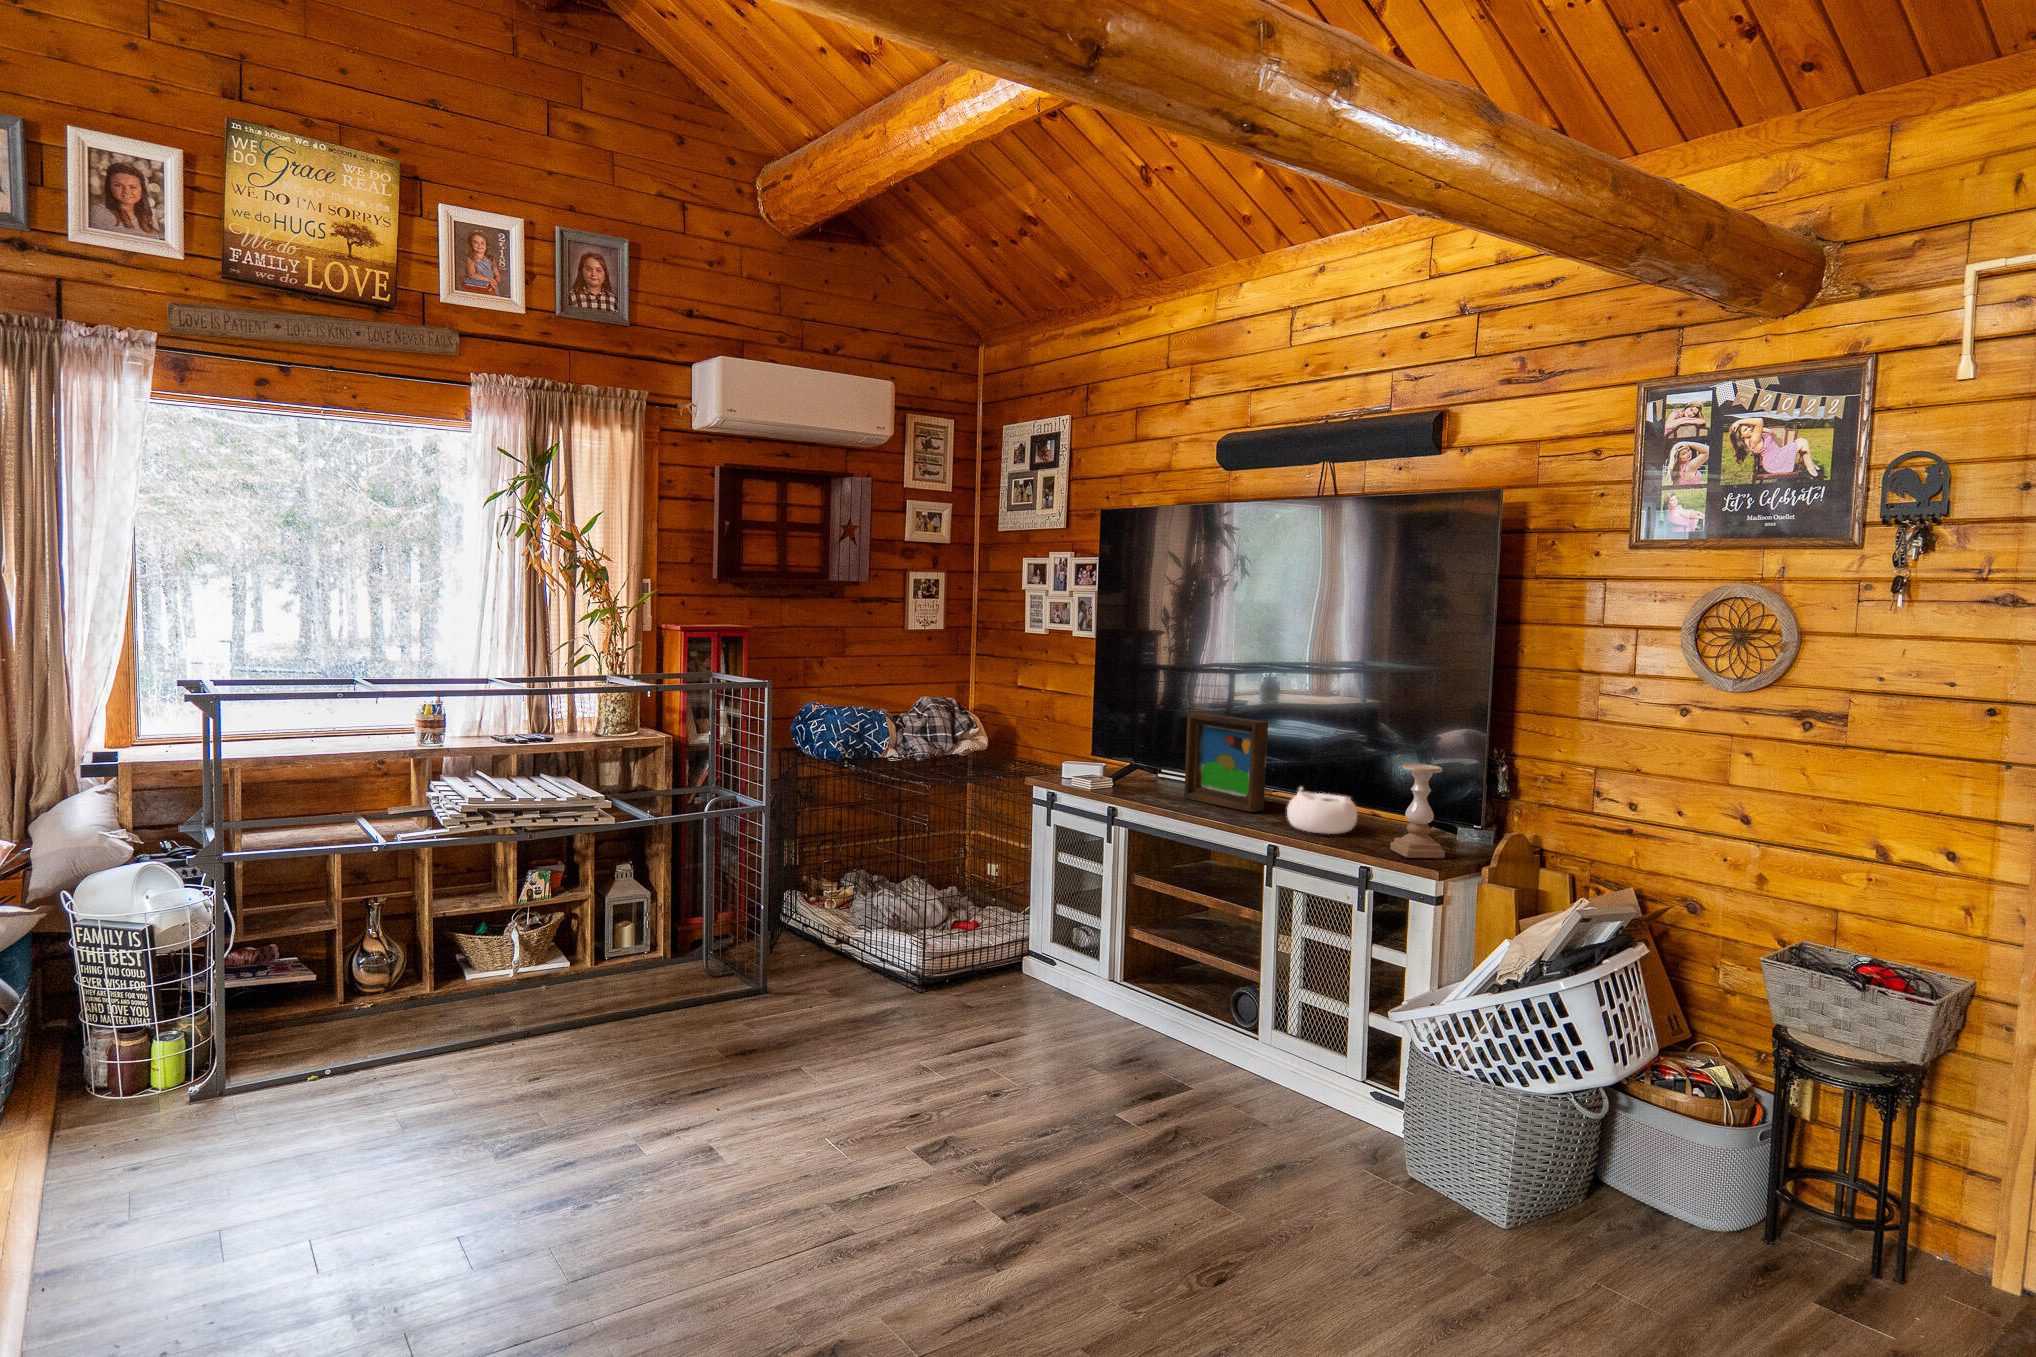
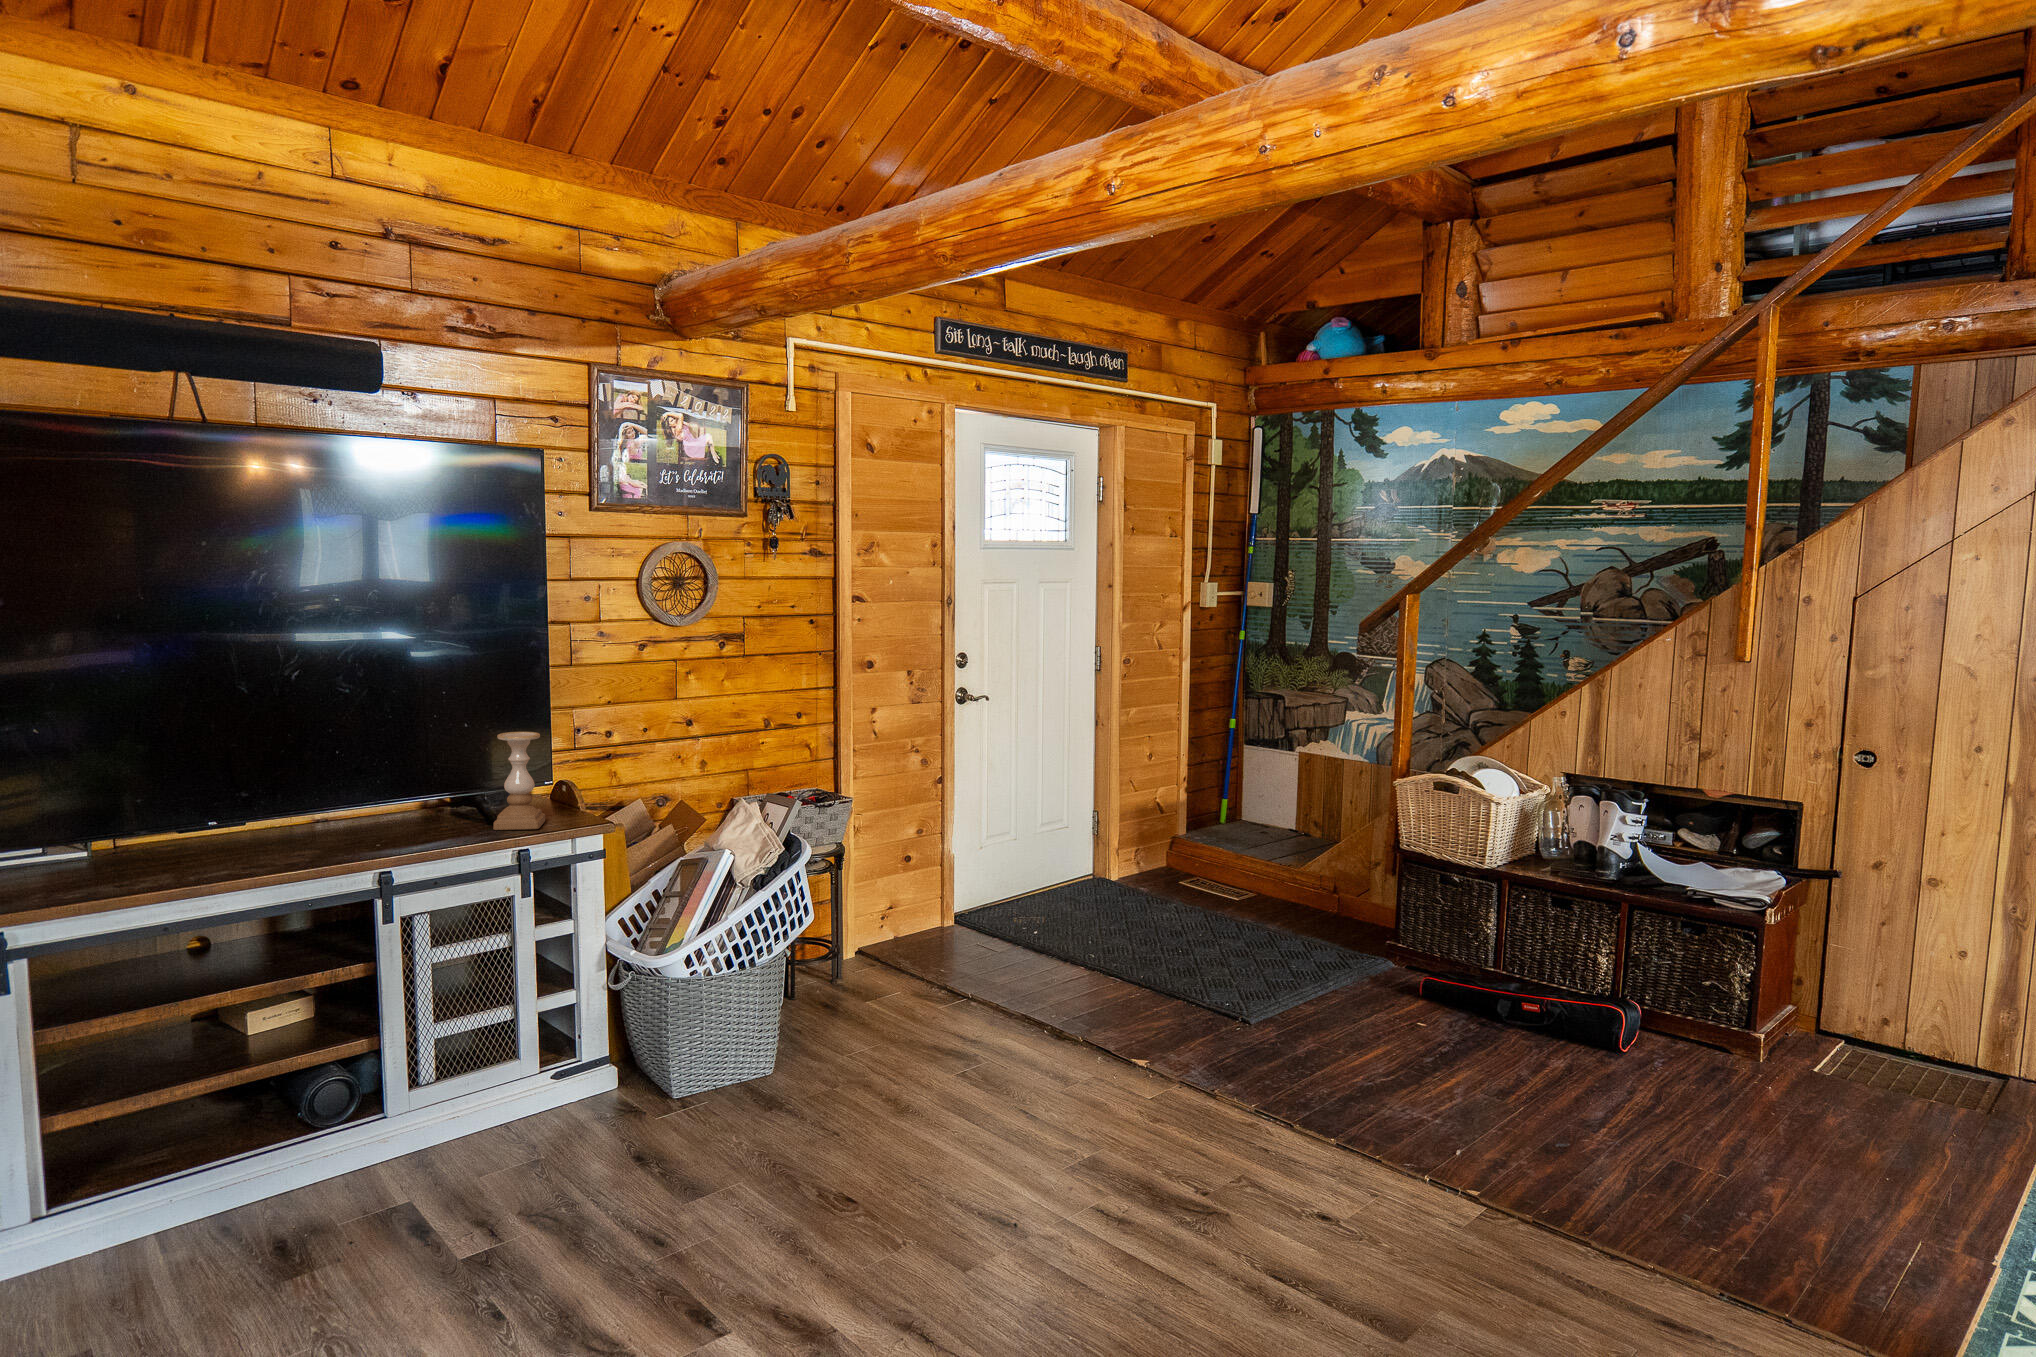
picture frame: present [1184,712,1268,812] -> none [87,729,253,875]
decorative bowl: present [1287,787,1357,834] -> none [327,793,421,847]

